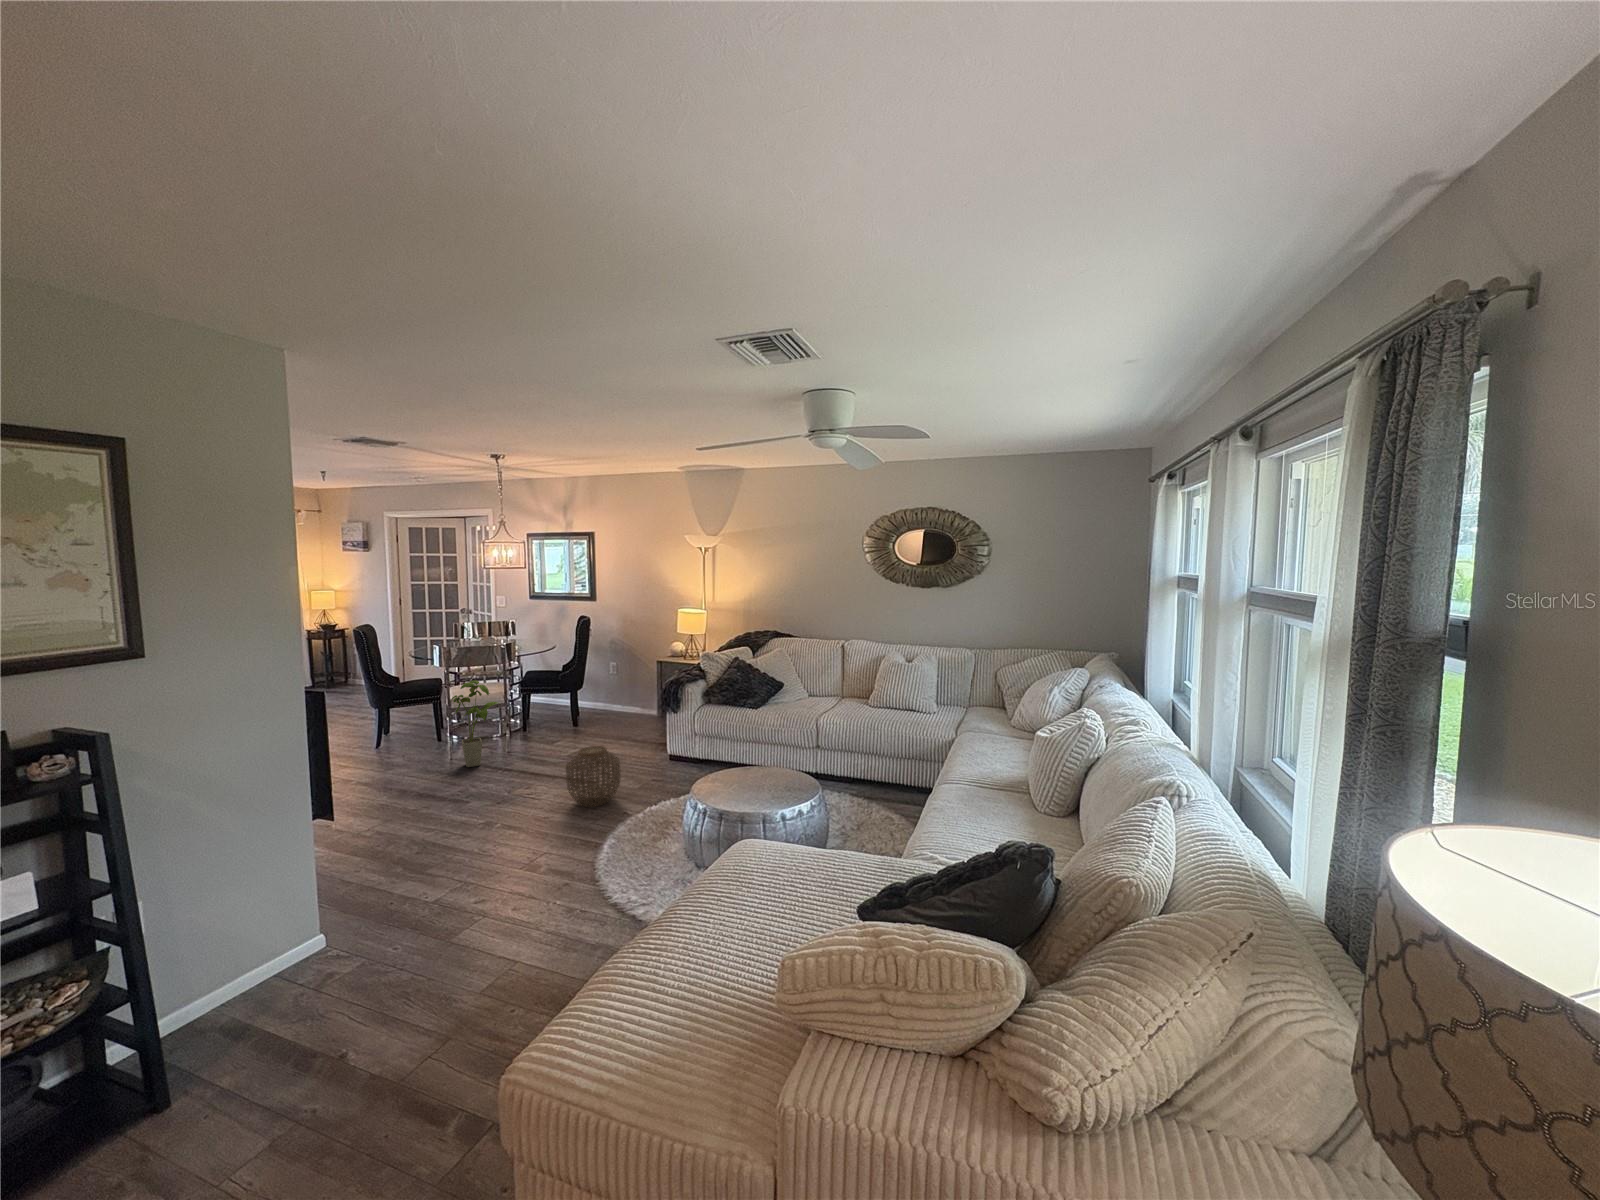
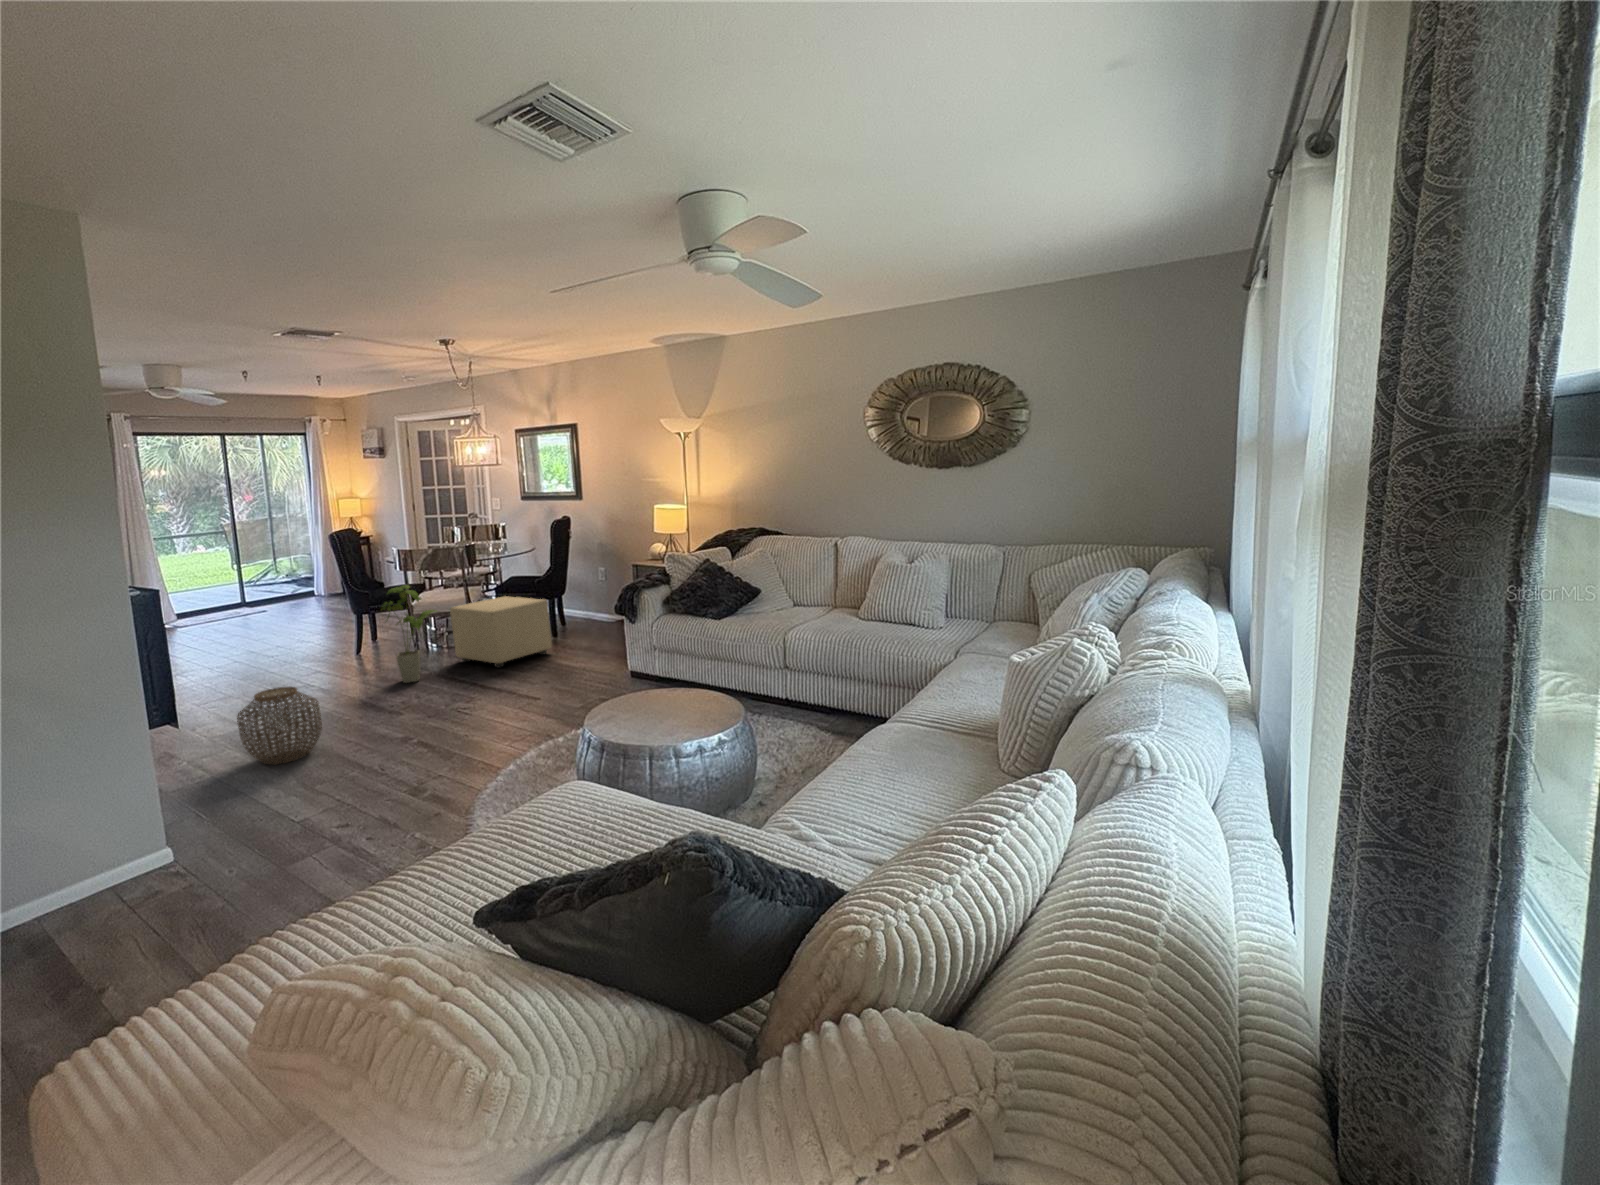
ottoman: none [503,689,589,752] -> present [450,596,552,668]
woven basket: present [566,746,620,807] -> present [237,687,322,764]

